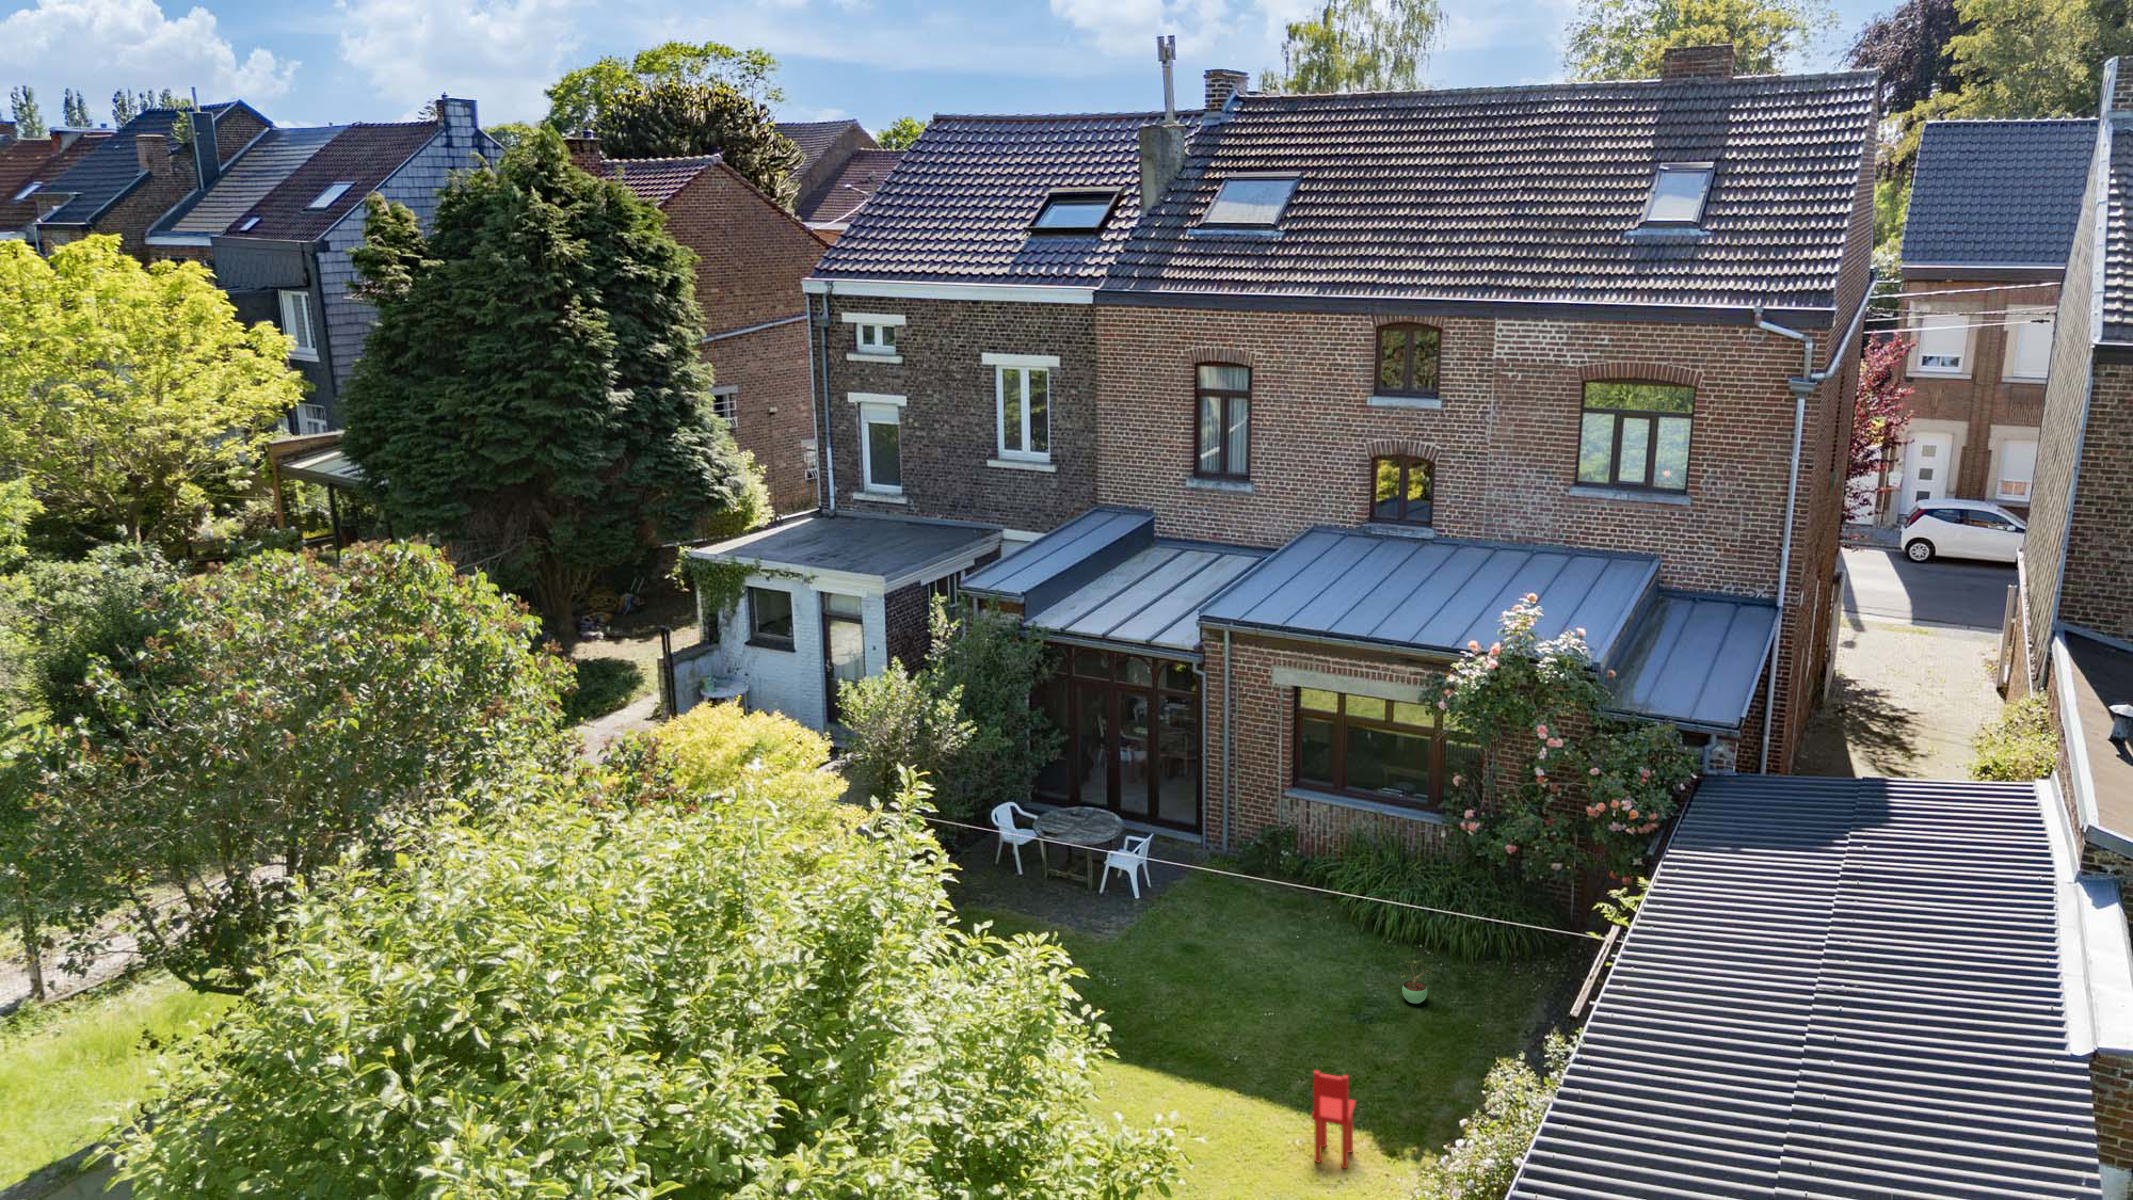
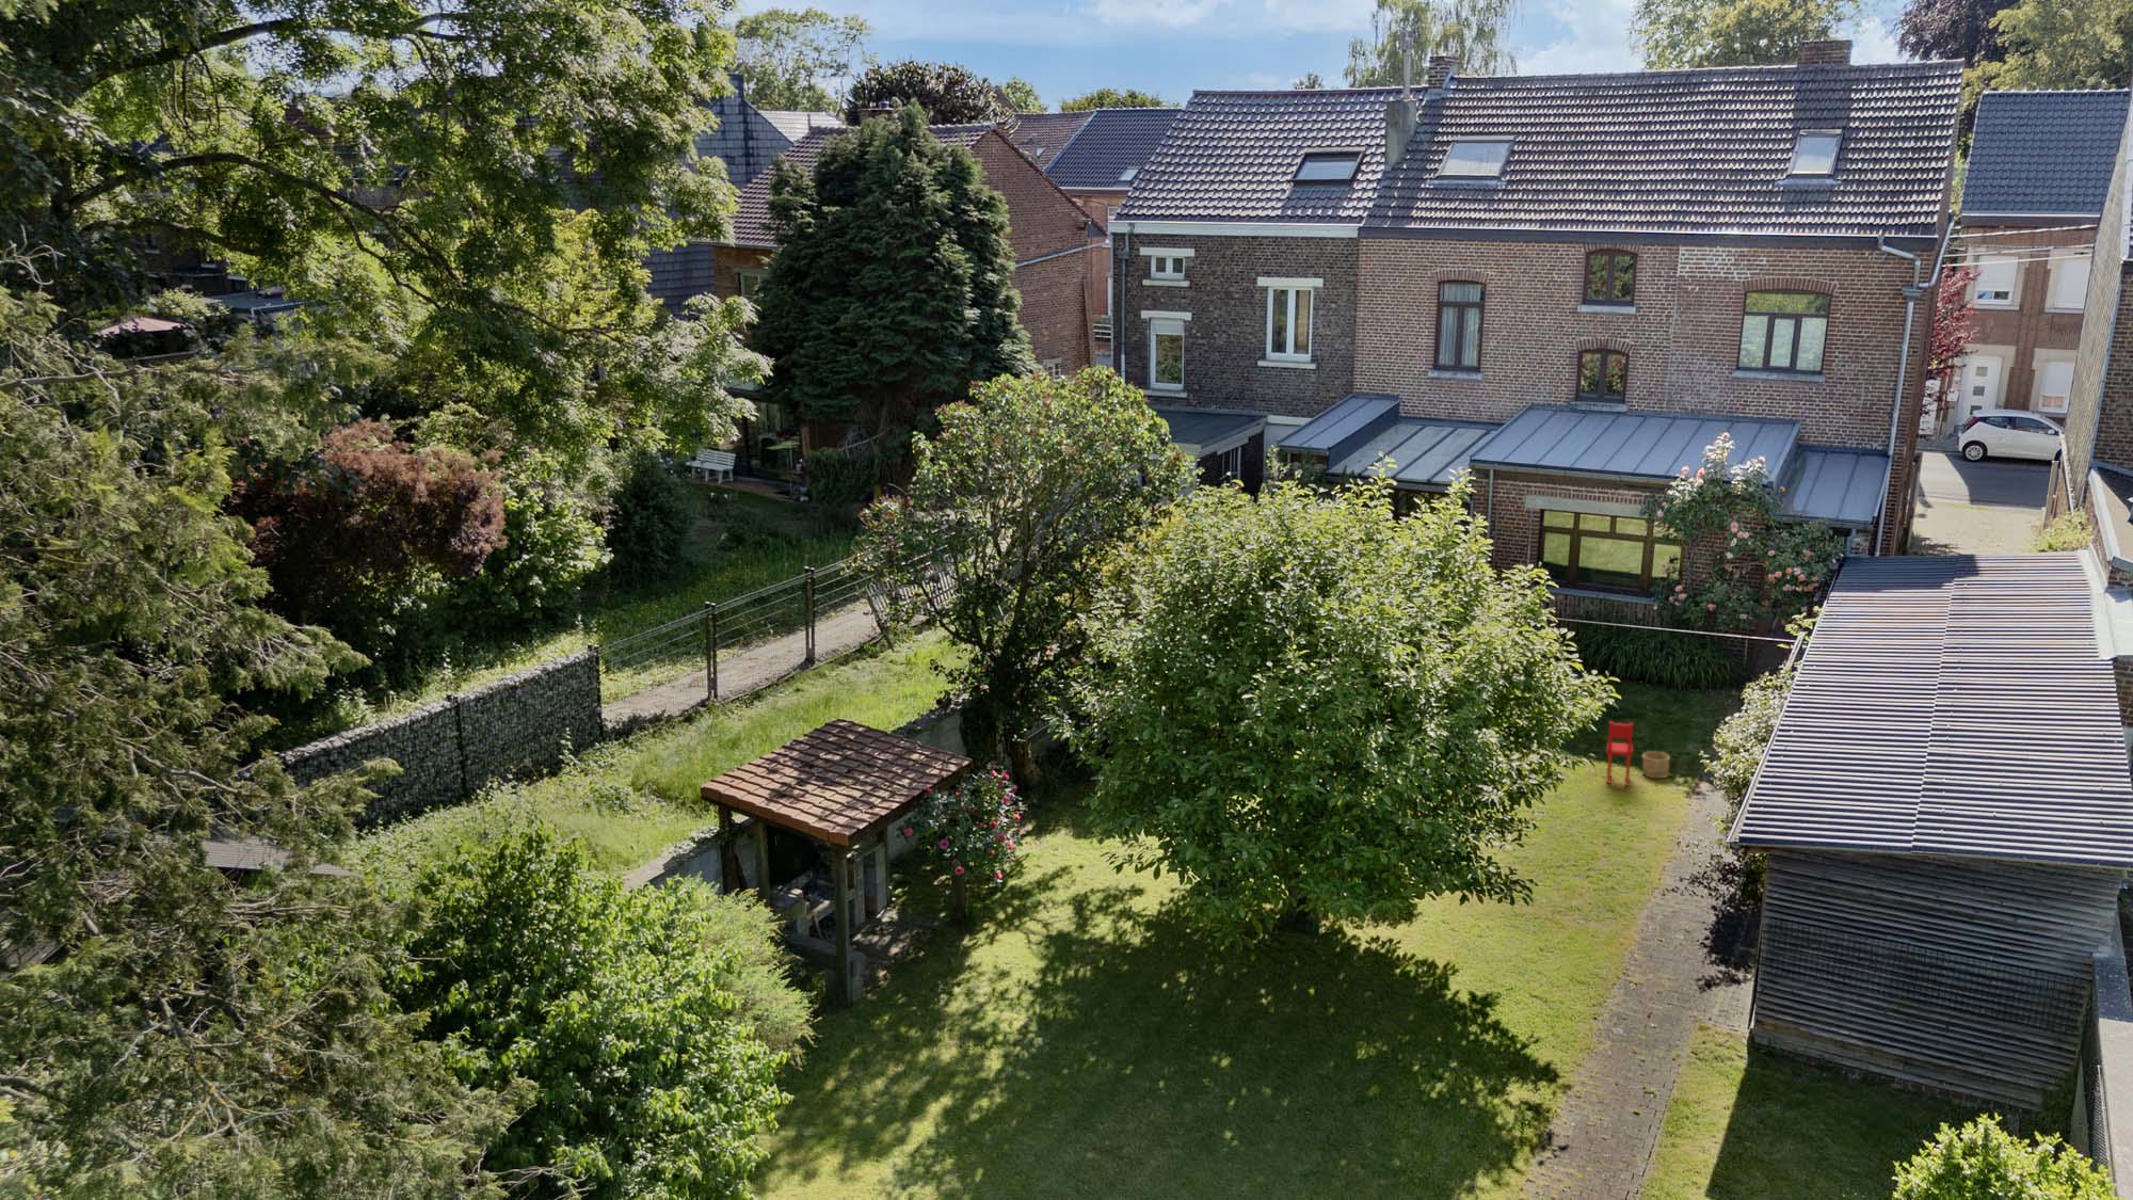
potted plant: present [1399,959,1431,1004] -> none [1633,682,1658,714]
wooden bucket: none [1374,1103,1416,1152] -> present [1642,751,1670,778]

